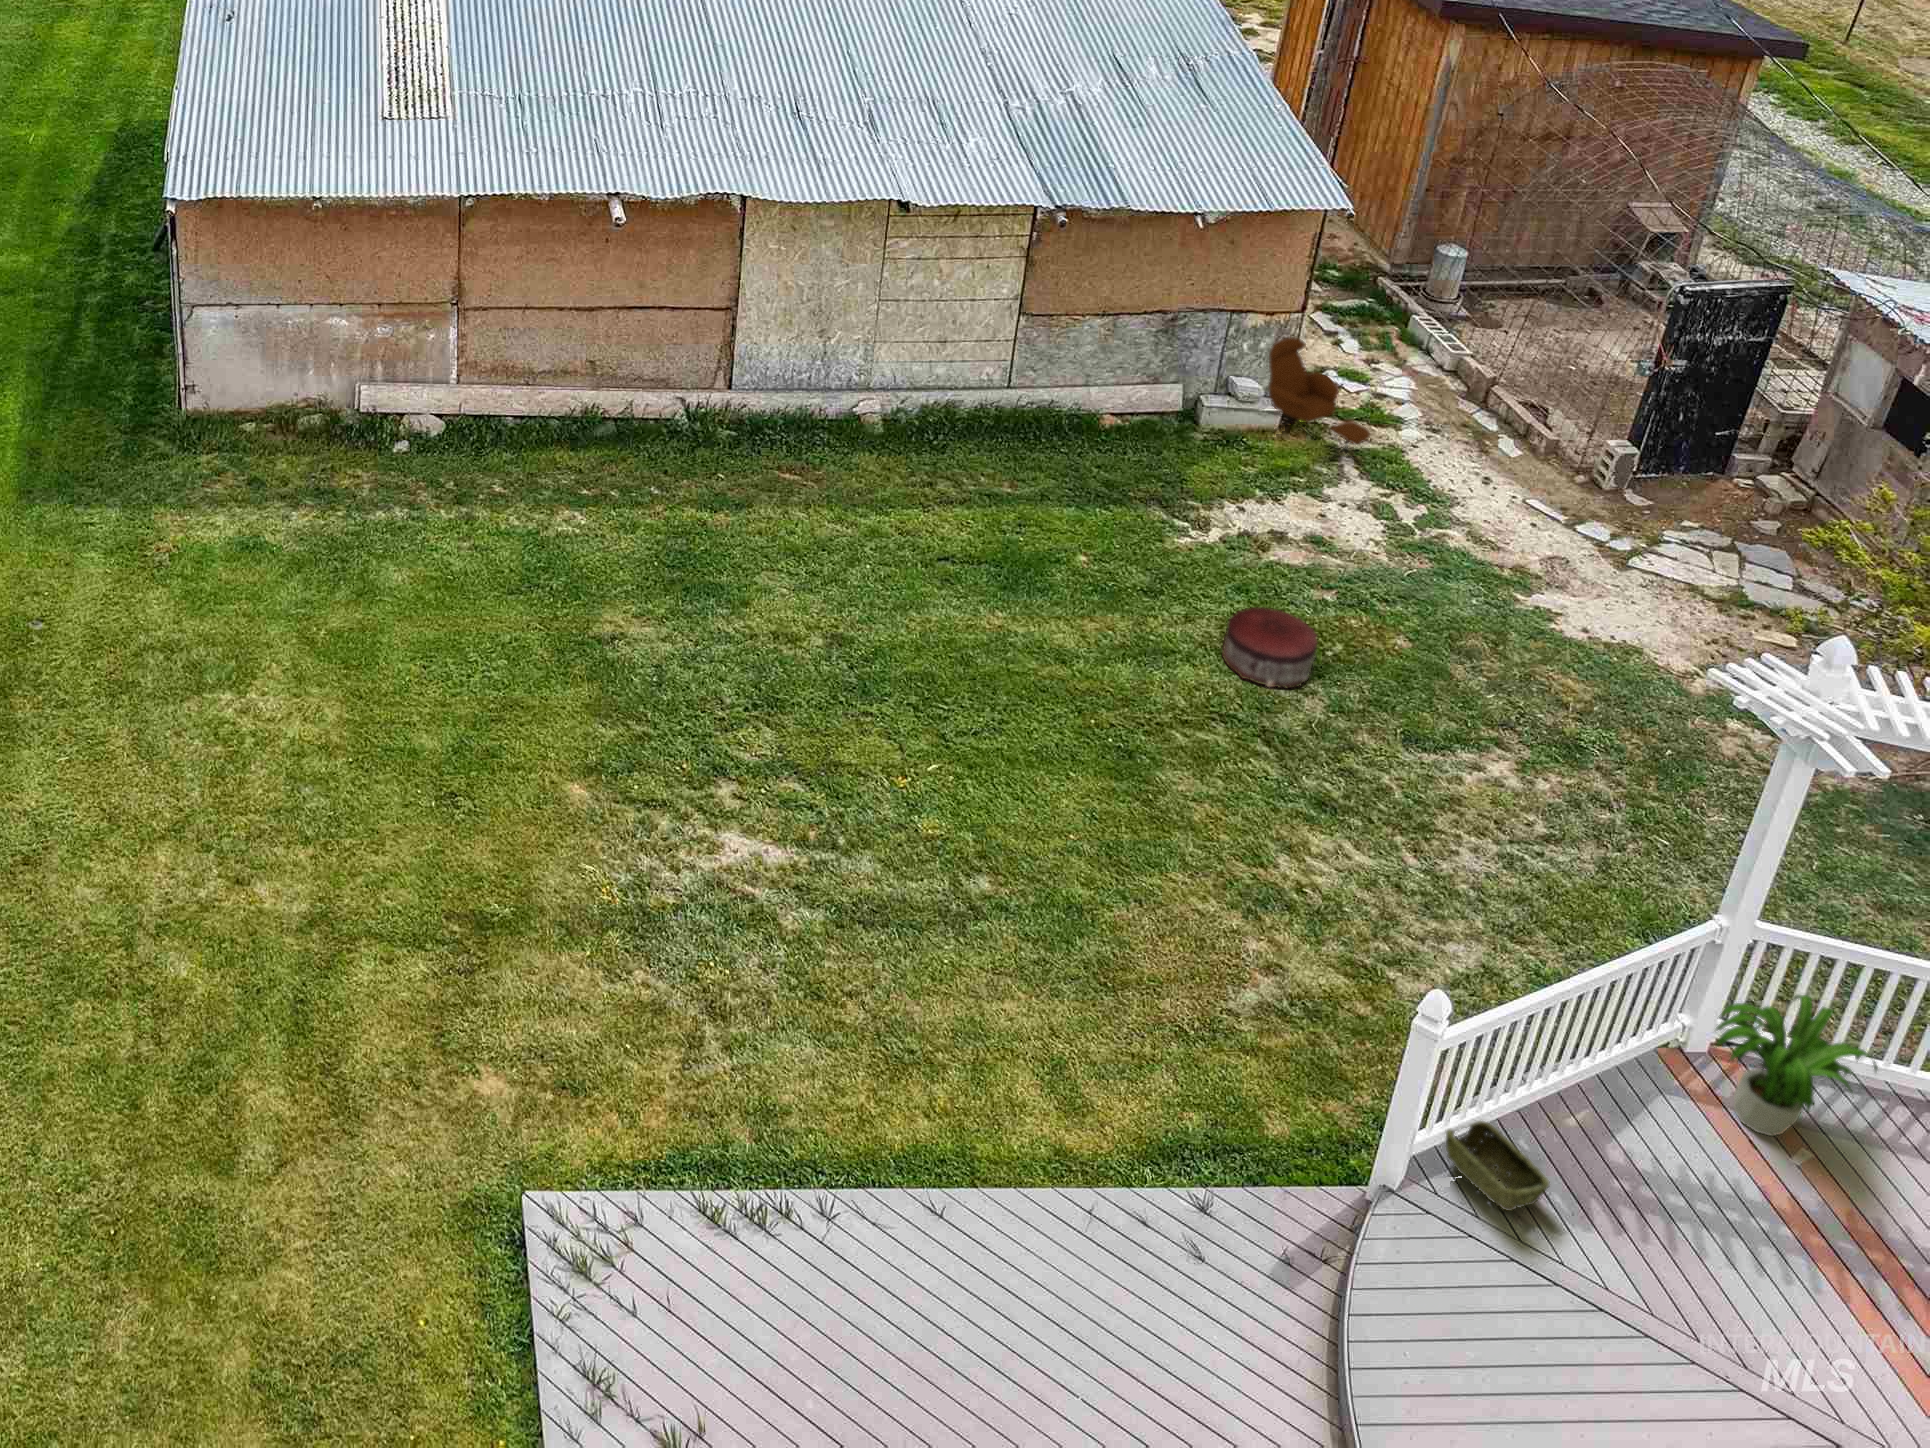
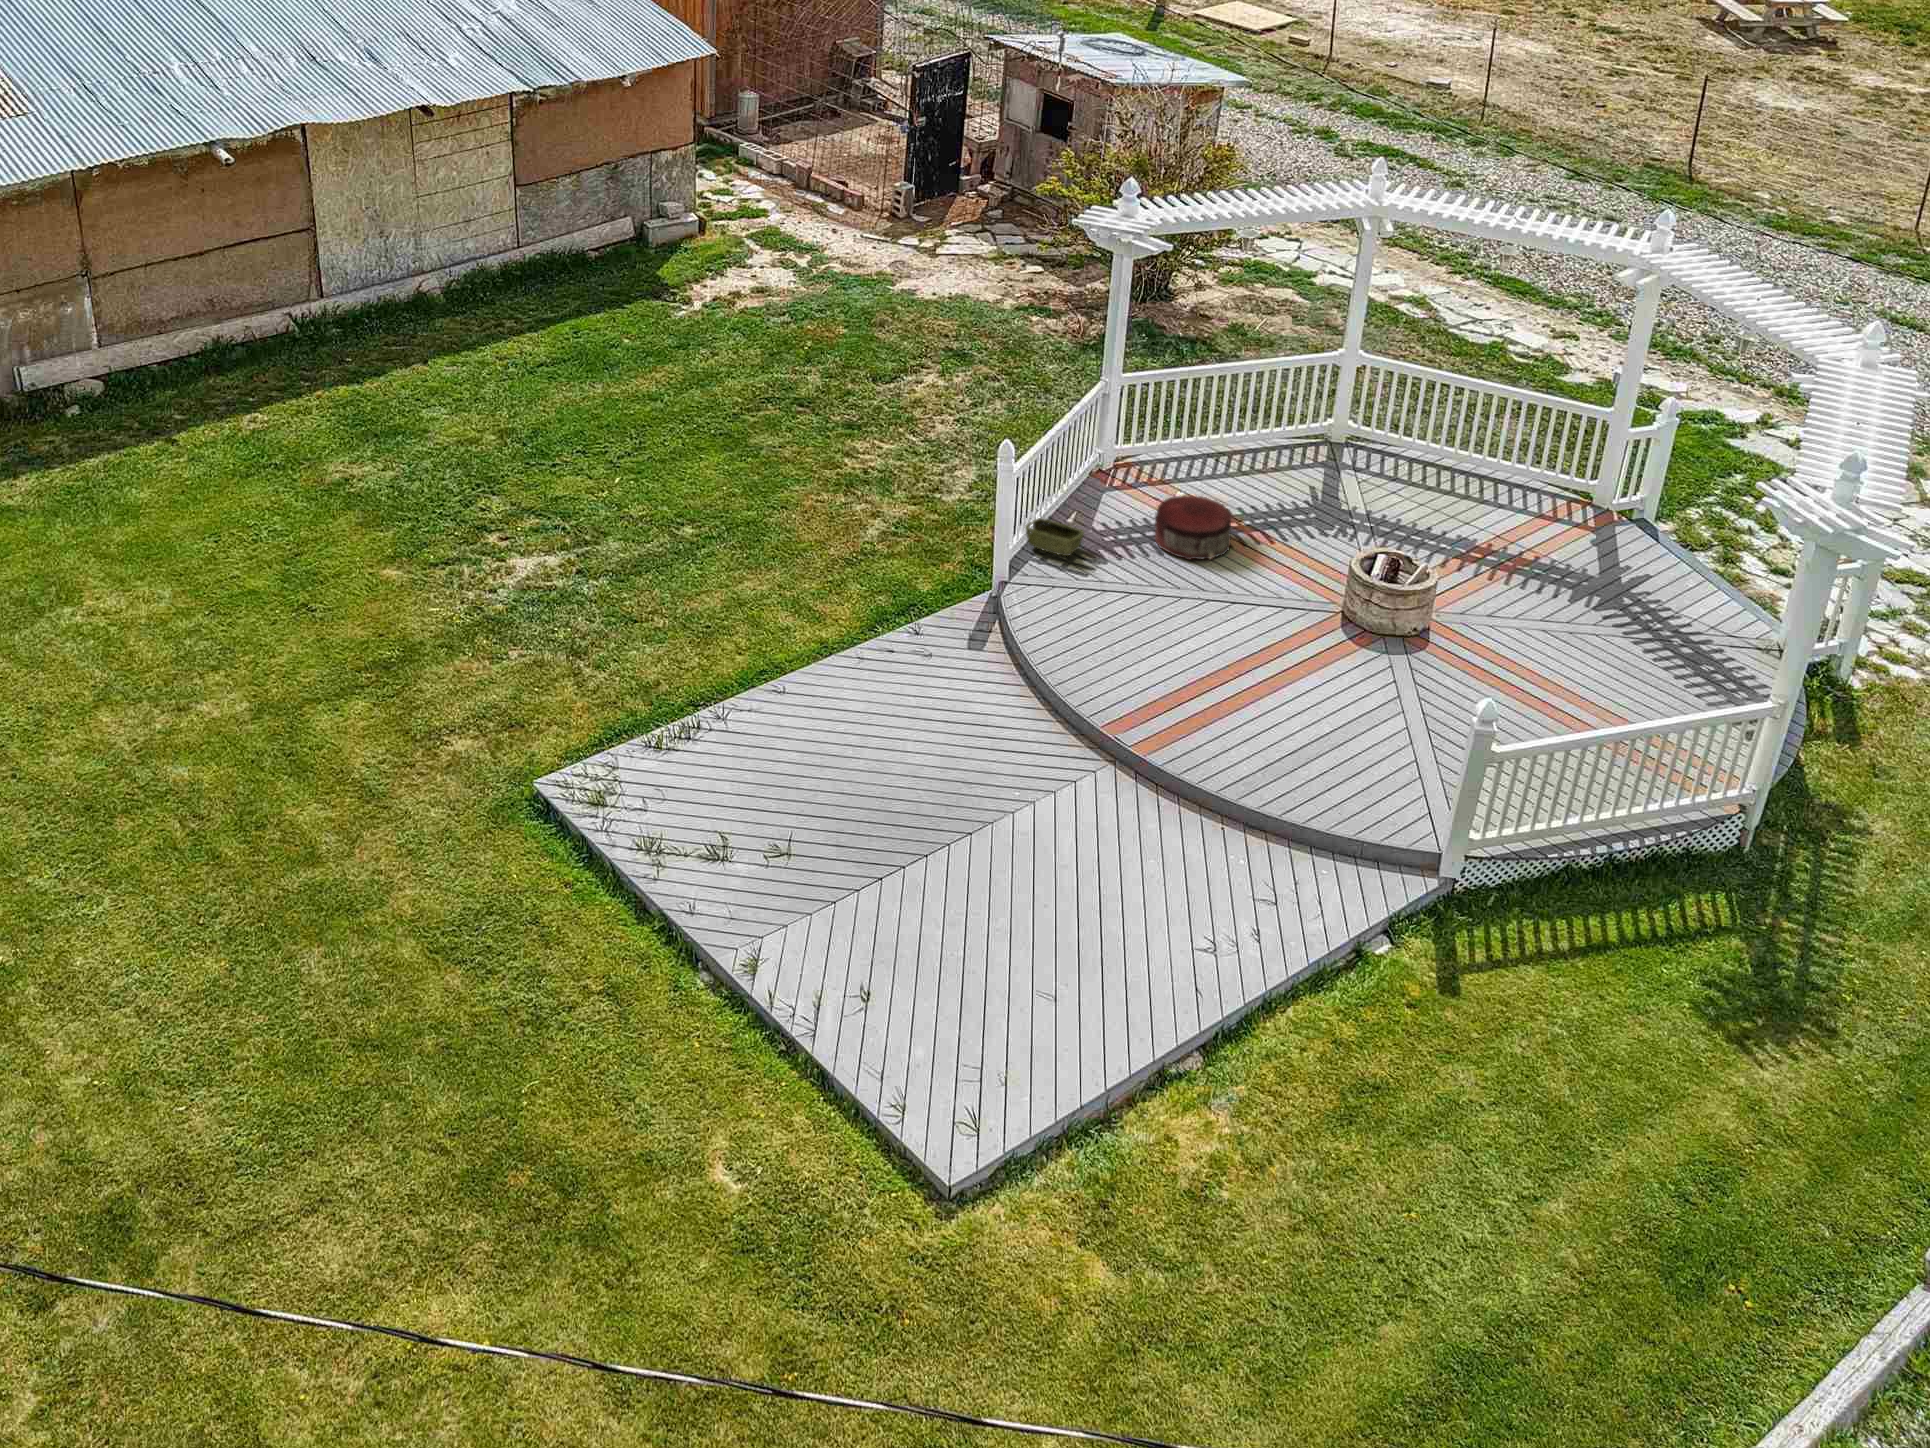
lounge chair: present [1268,337,1370,461] -> none [682,162,764,241]
pouf: present [1222,607,1318,688] -> present [1155,495,1232,560]
potted plant: present [1716,995,1878,1136] -> none [1120,394,1199,480]

